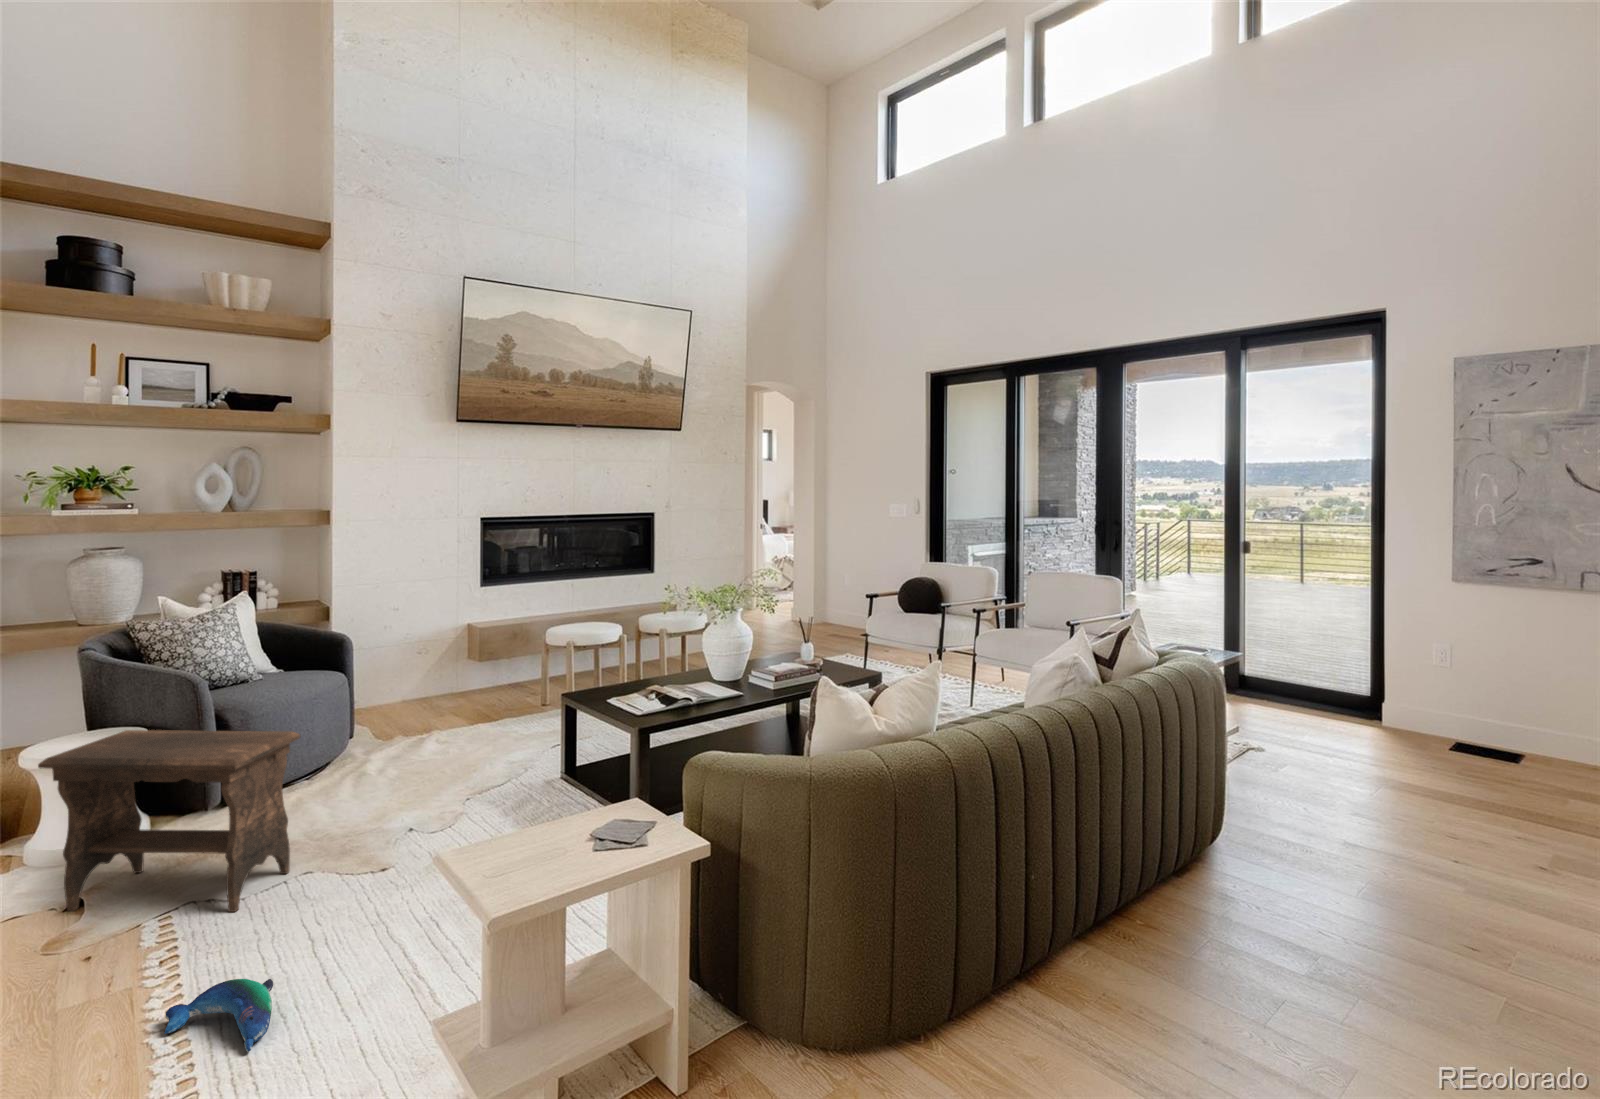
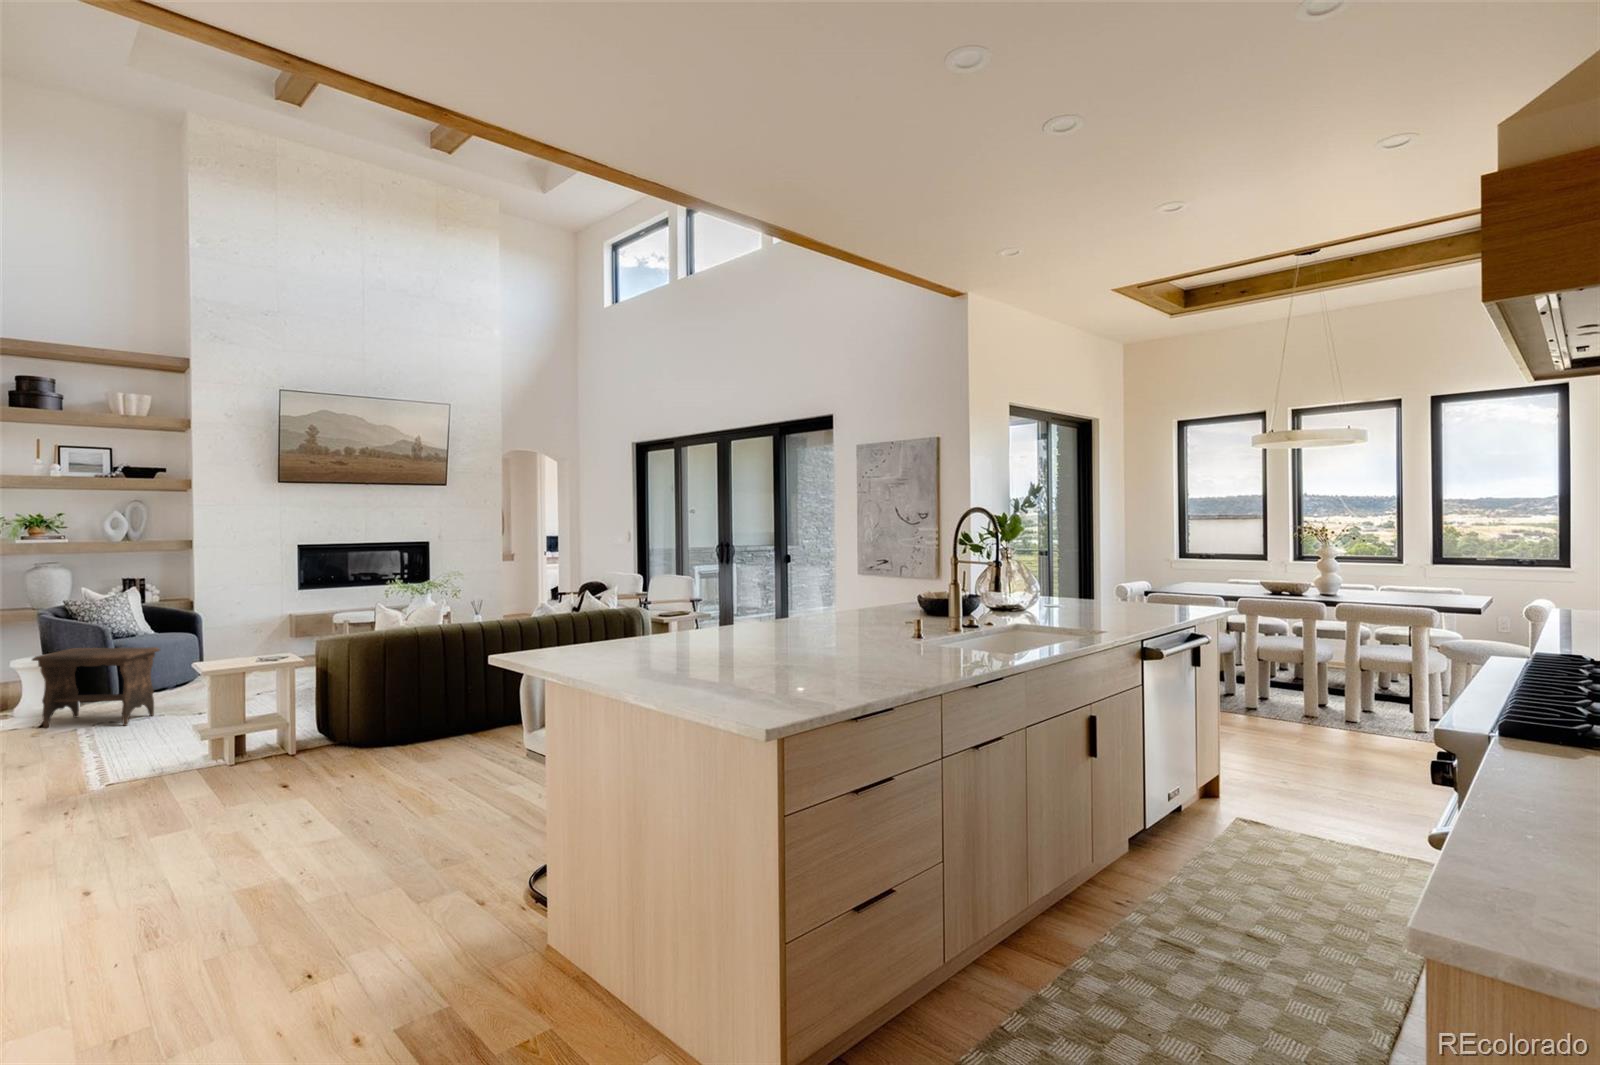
plush toy: present [164,979,273,1051] -> none [96,732,142,752]

